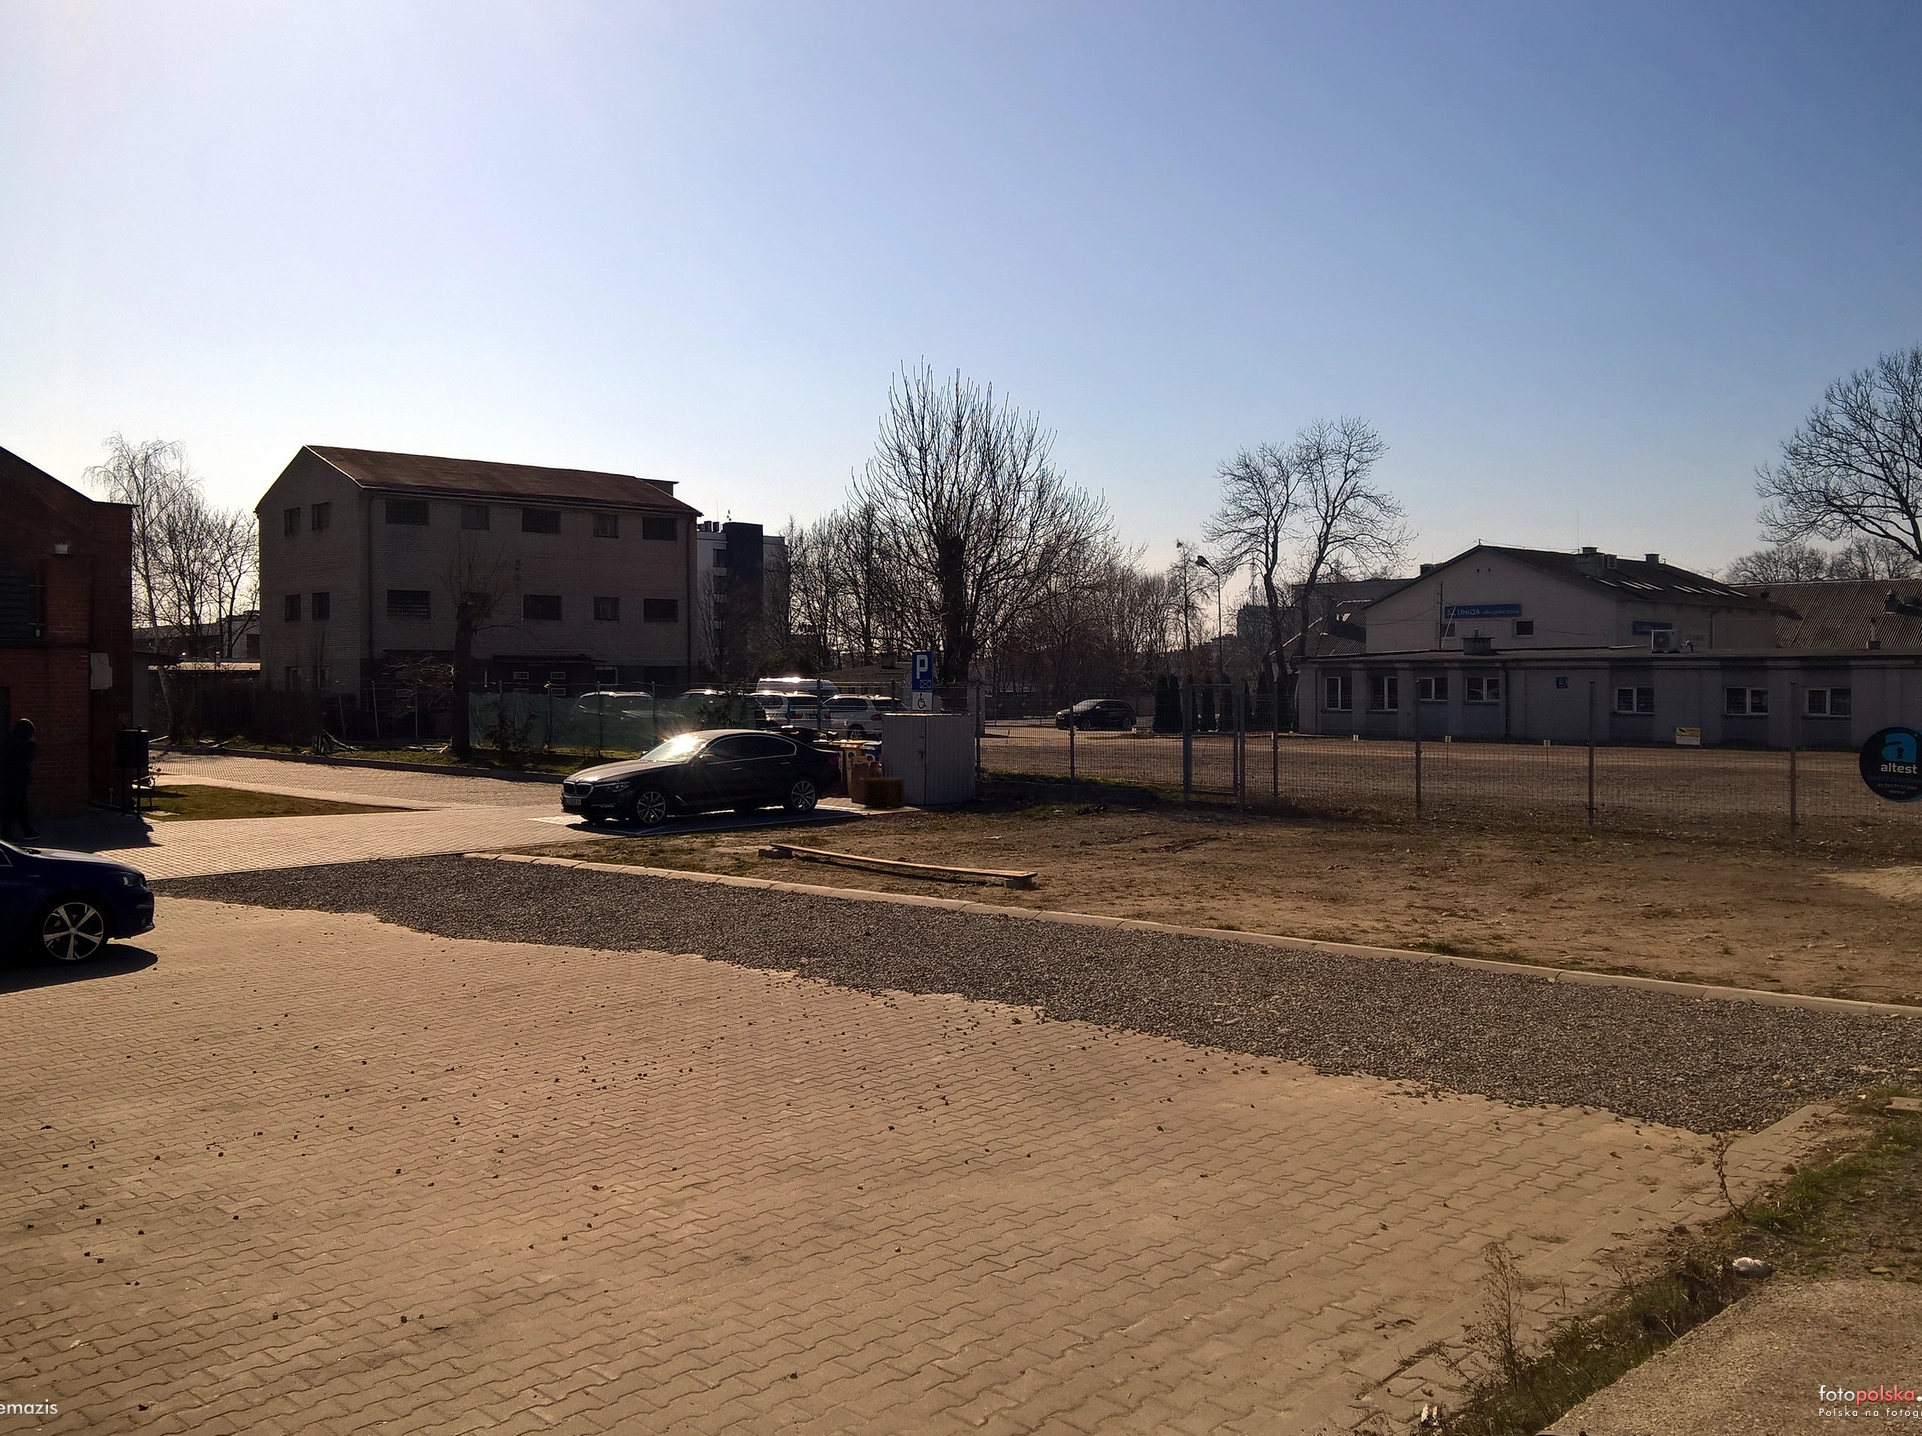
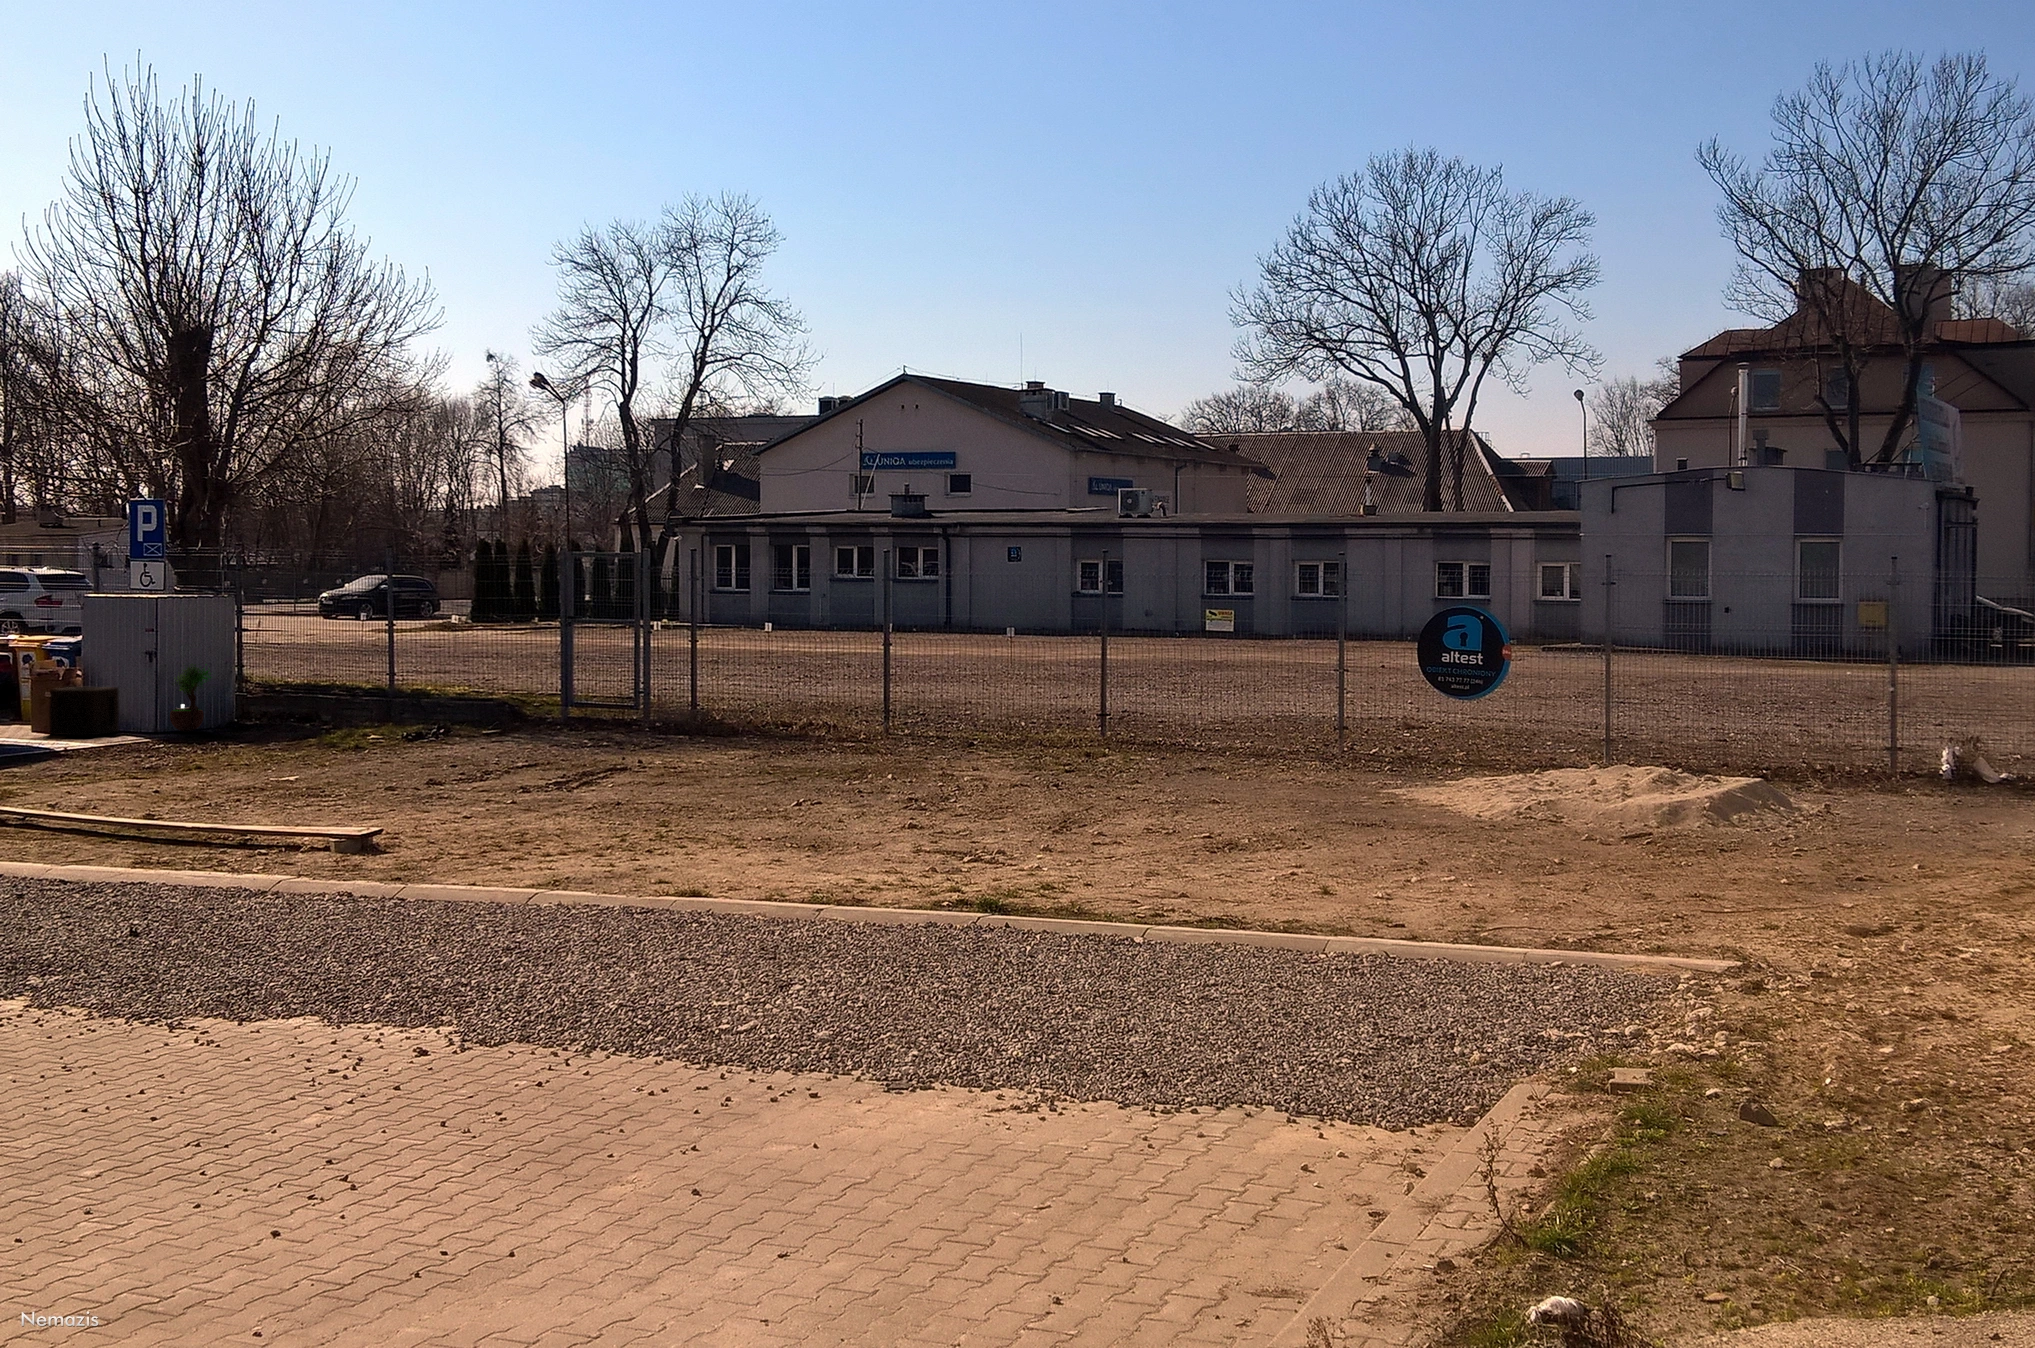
potted tree: none [933,761,959,807] -> present [170,664,211,732]

